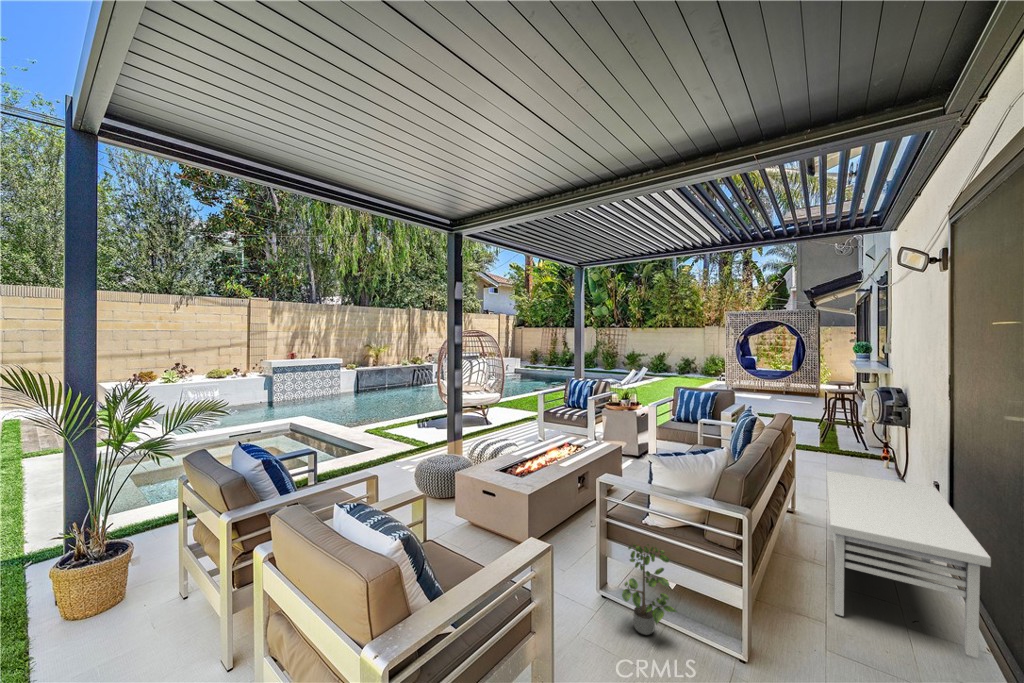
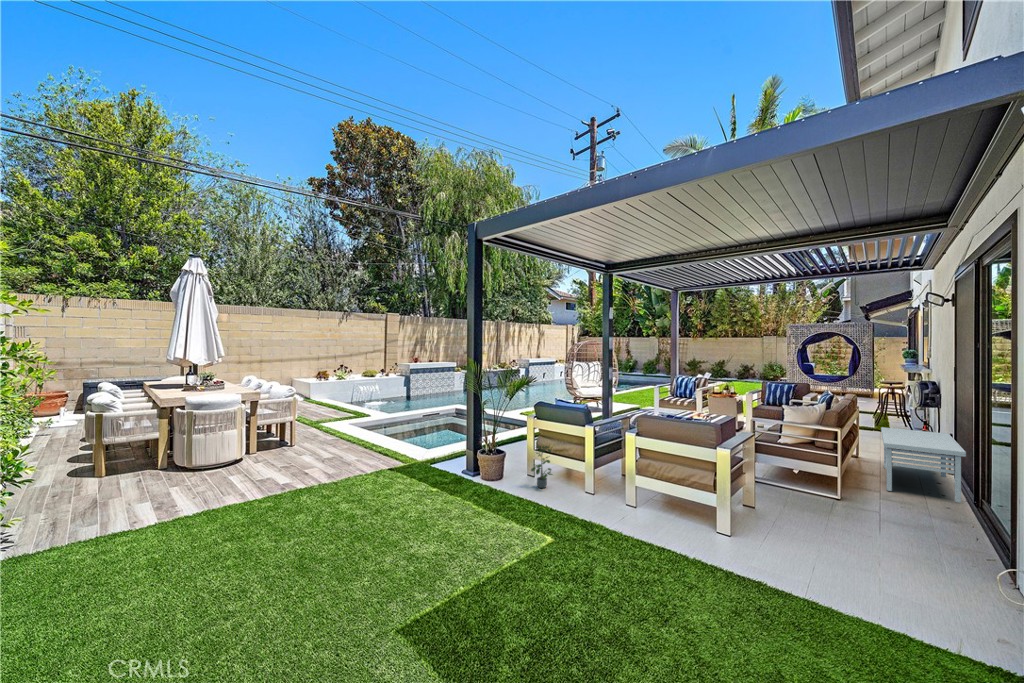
potted plant: present [622,544,677,635] -> present [531,445,552,488]

